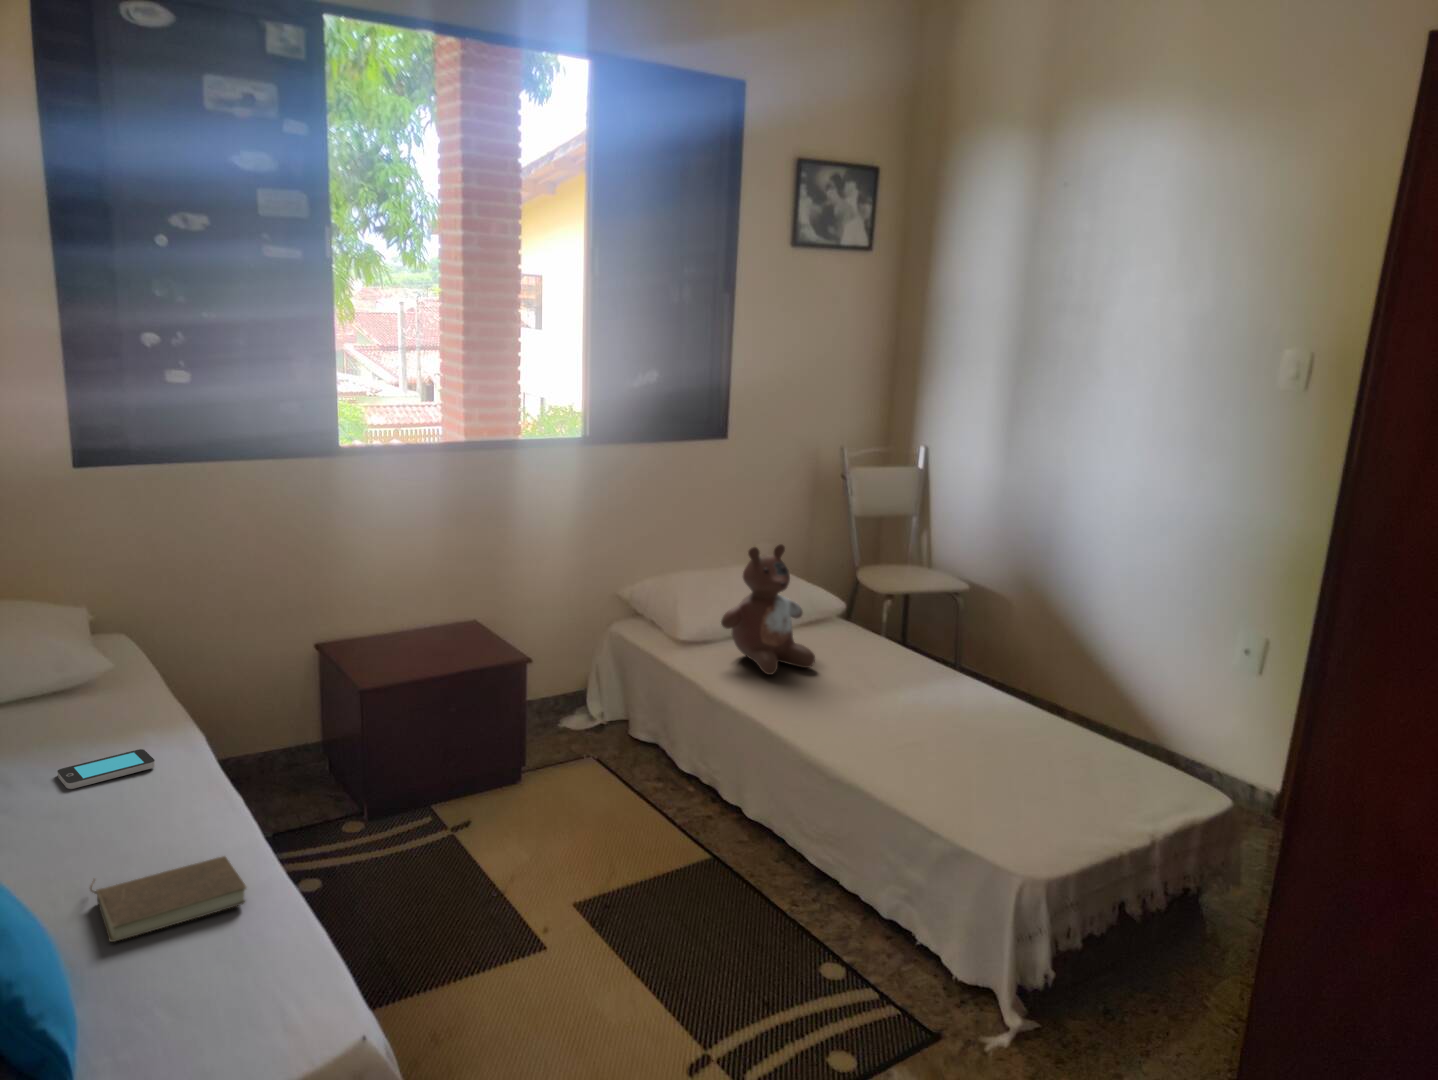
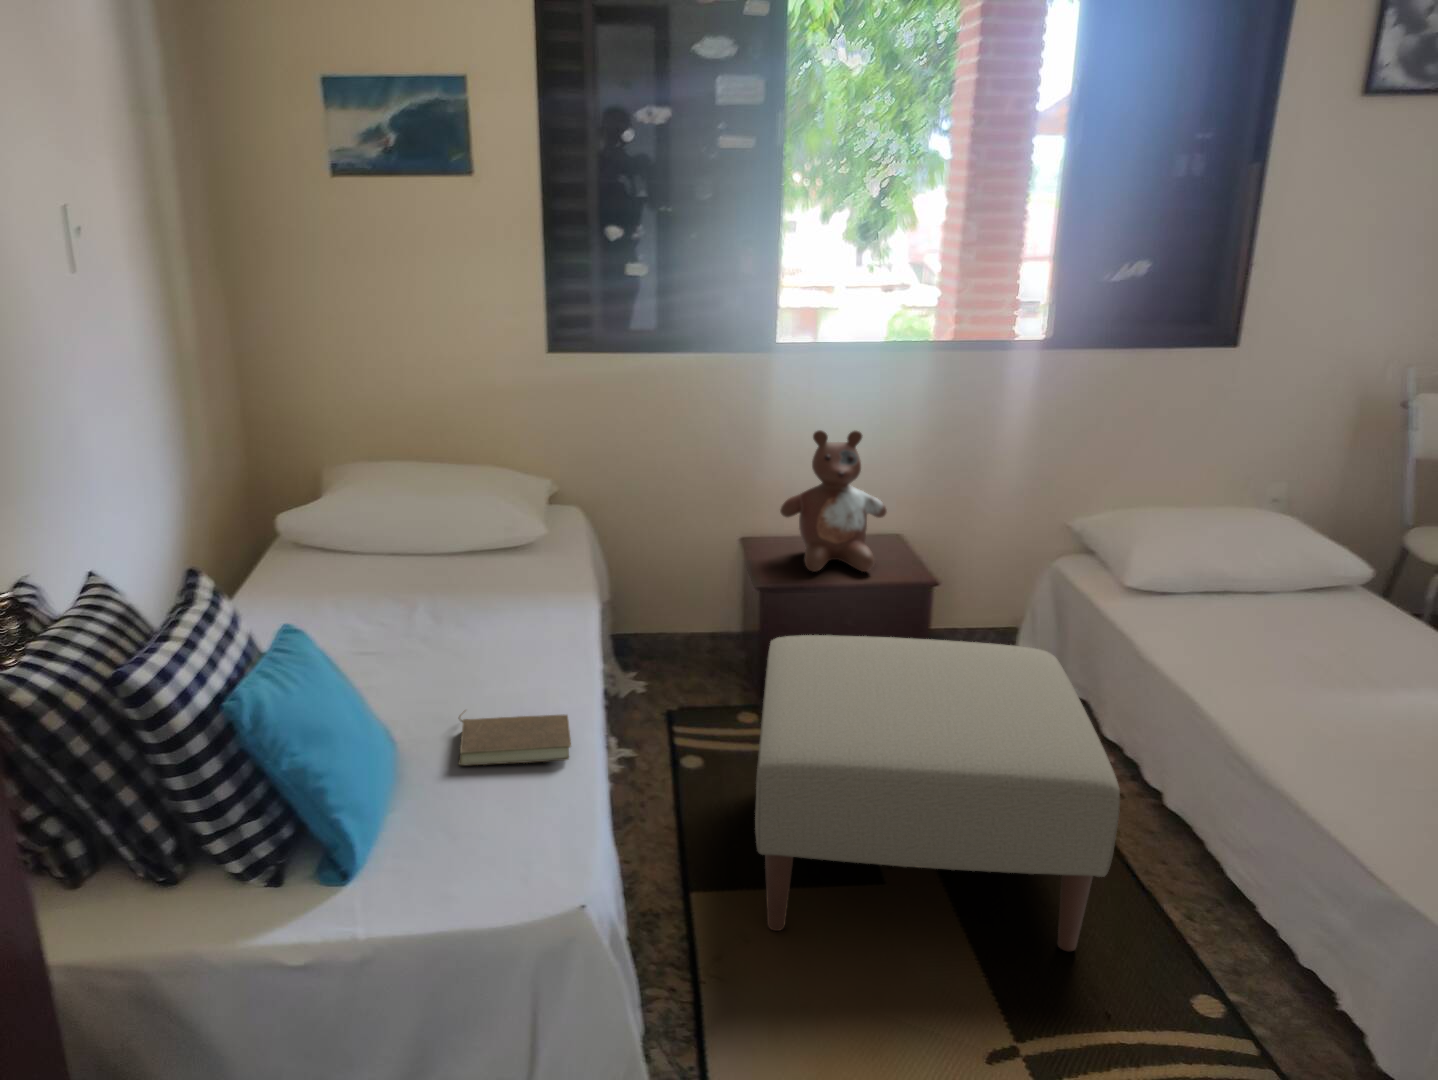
stuffed bear: present [721,544,815,675] -> present [780,430,887,572]
ottoman: none [391,704,751,1026] -> present [755,635,1120,951]
smartphone: present [57,749,155,789] -> none [480,608,552,632]

